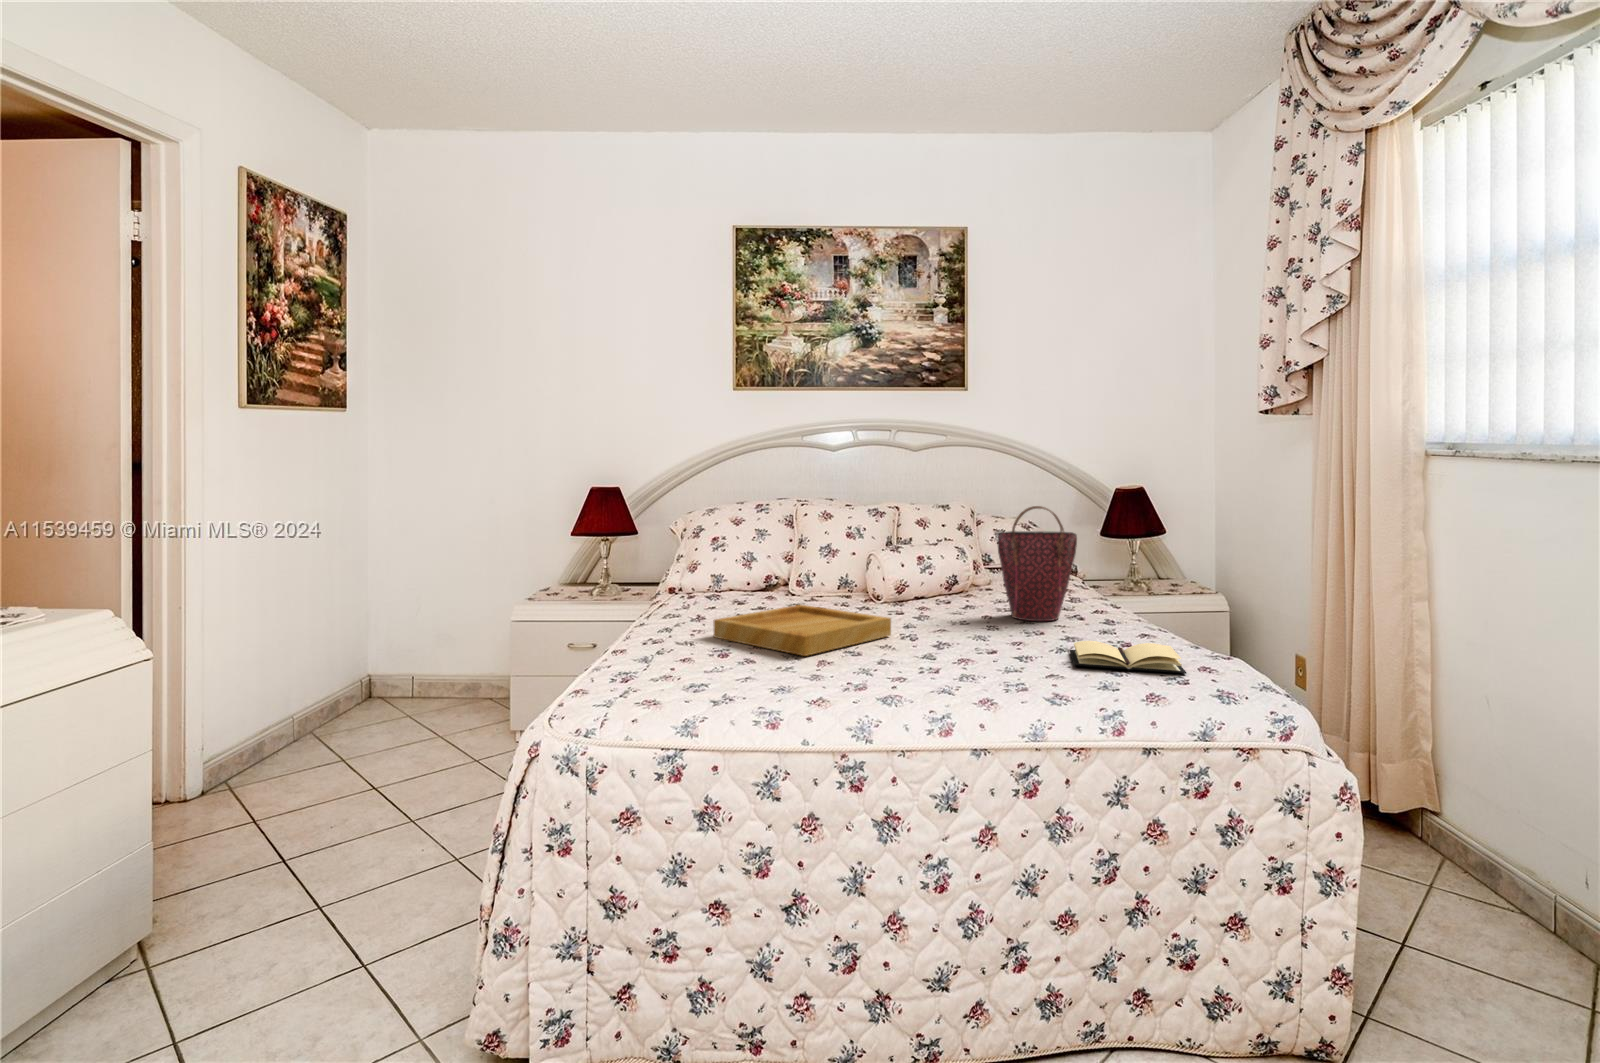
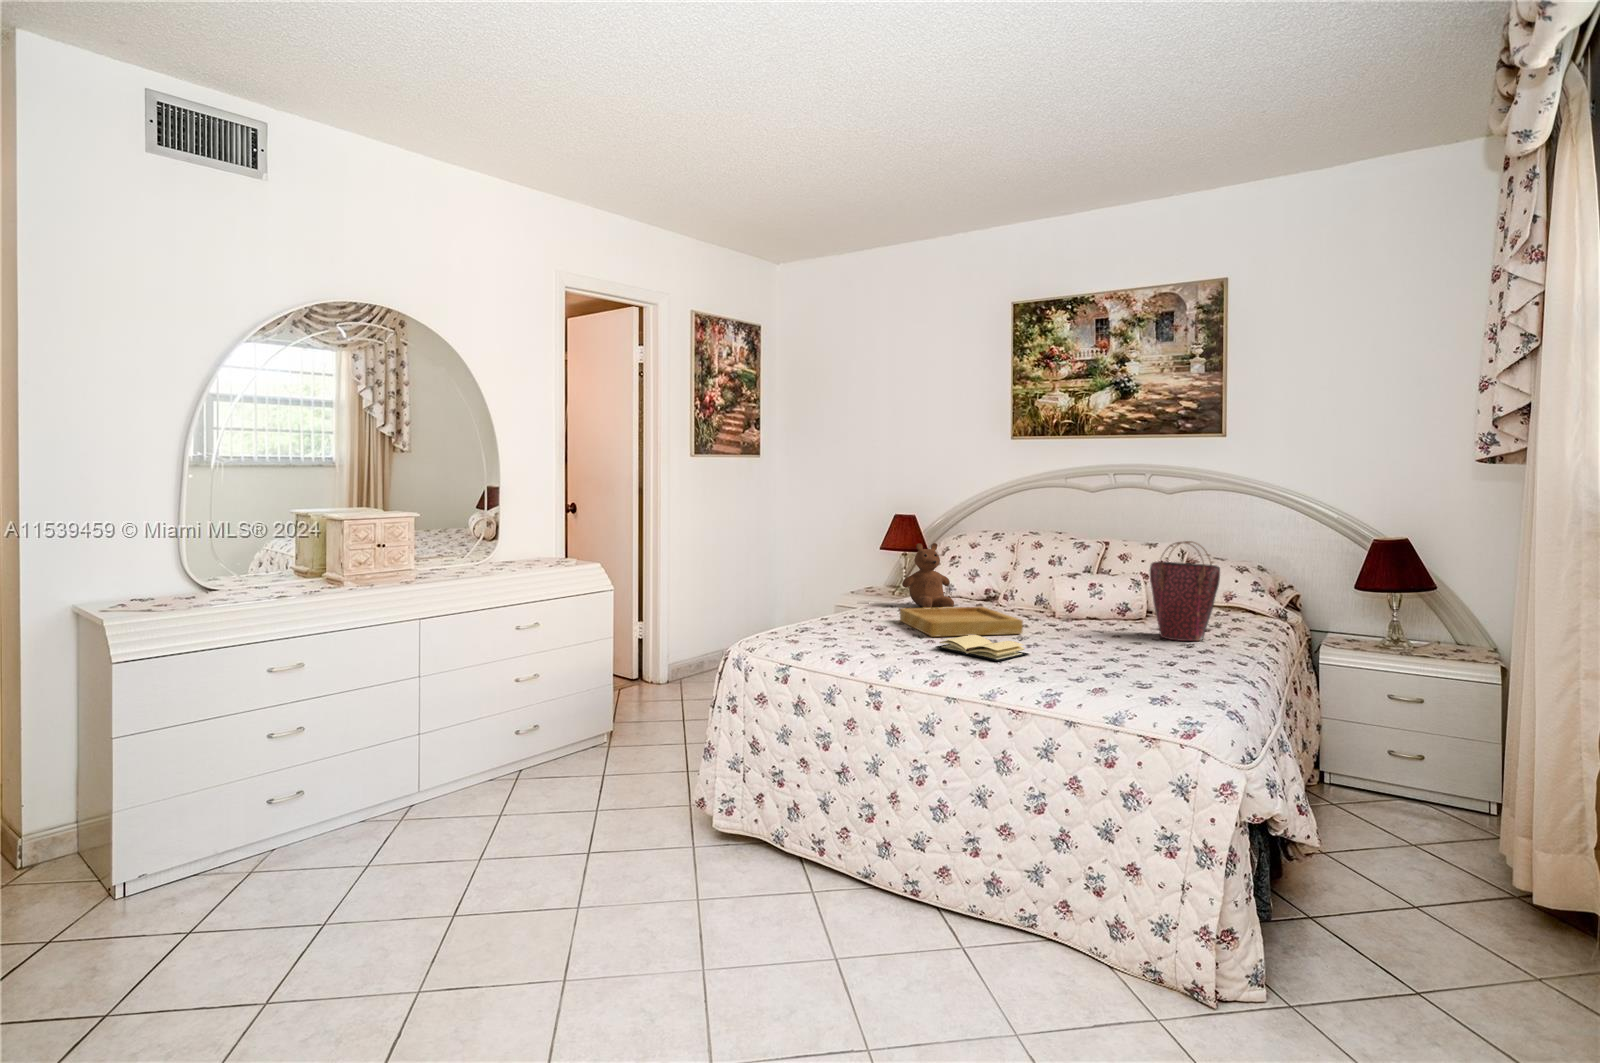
teddy bear: none [675,525,745,616] -> present [902,543,954,608]
book: present [1070,641,1186,674] -> present [936,635,1028,661]

